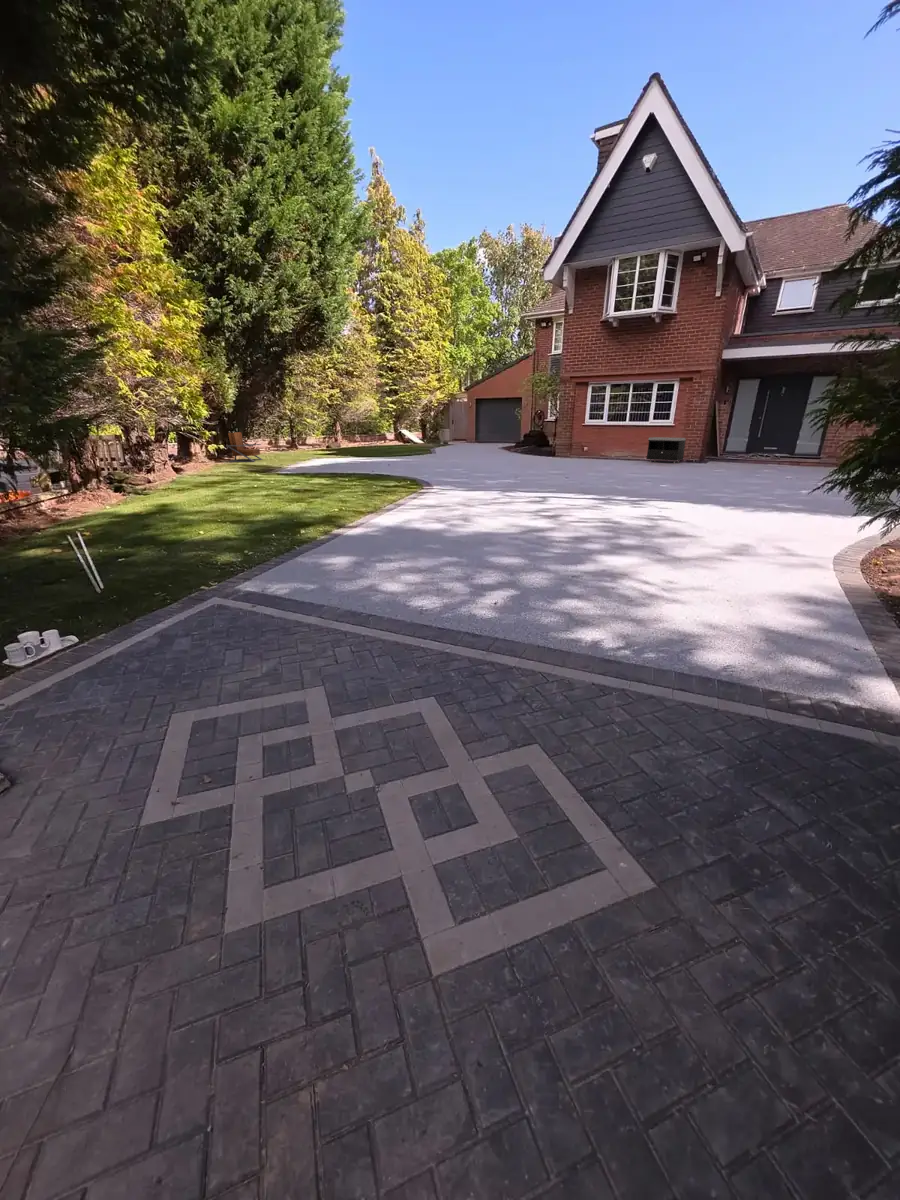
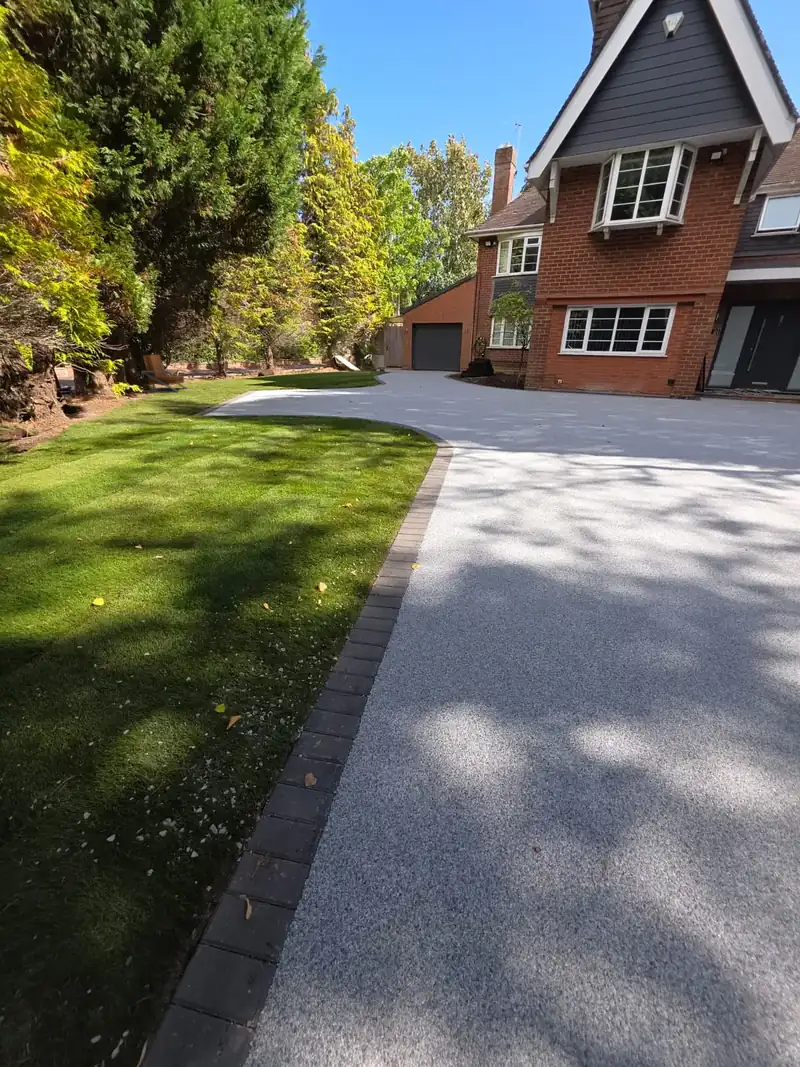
storage bench: present [647,437,686,463] -> none [641,370,687,401]

